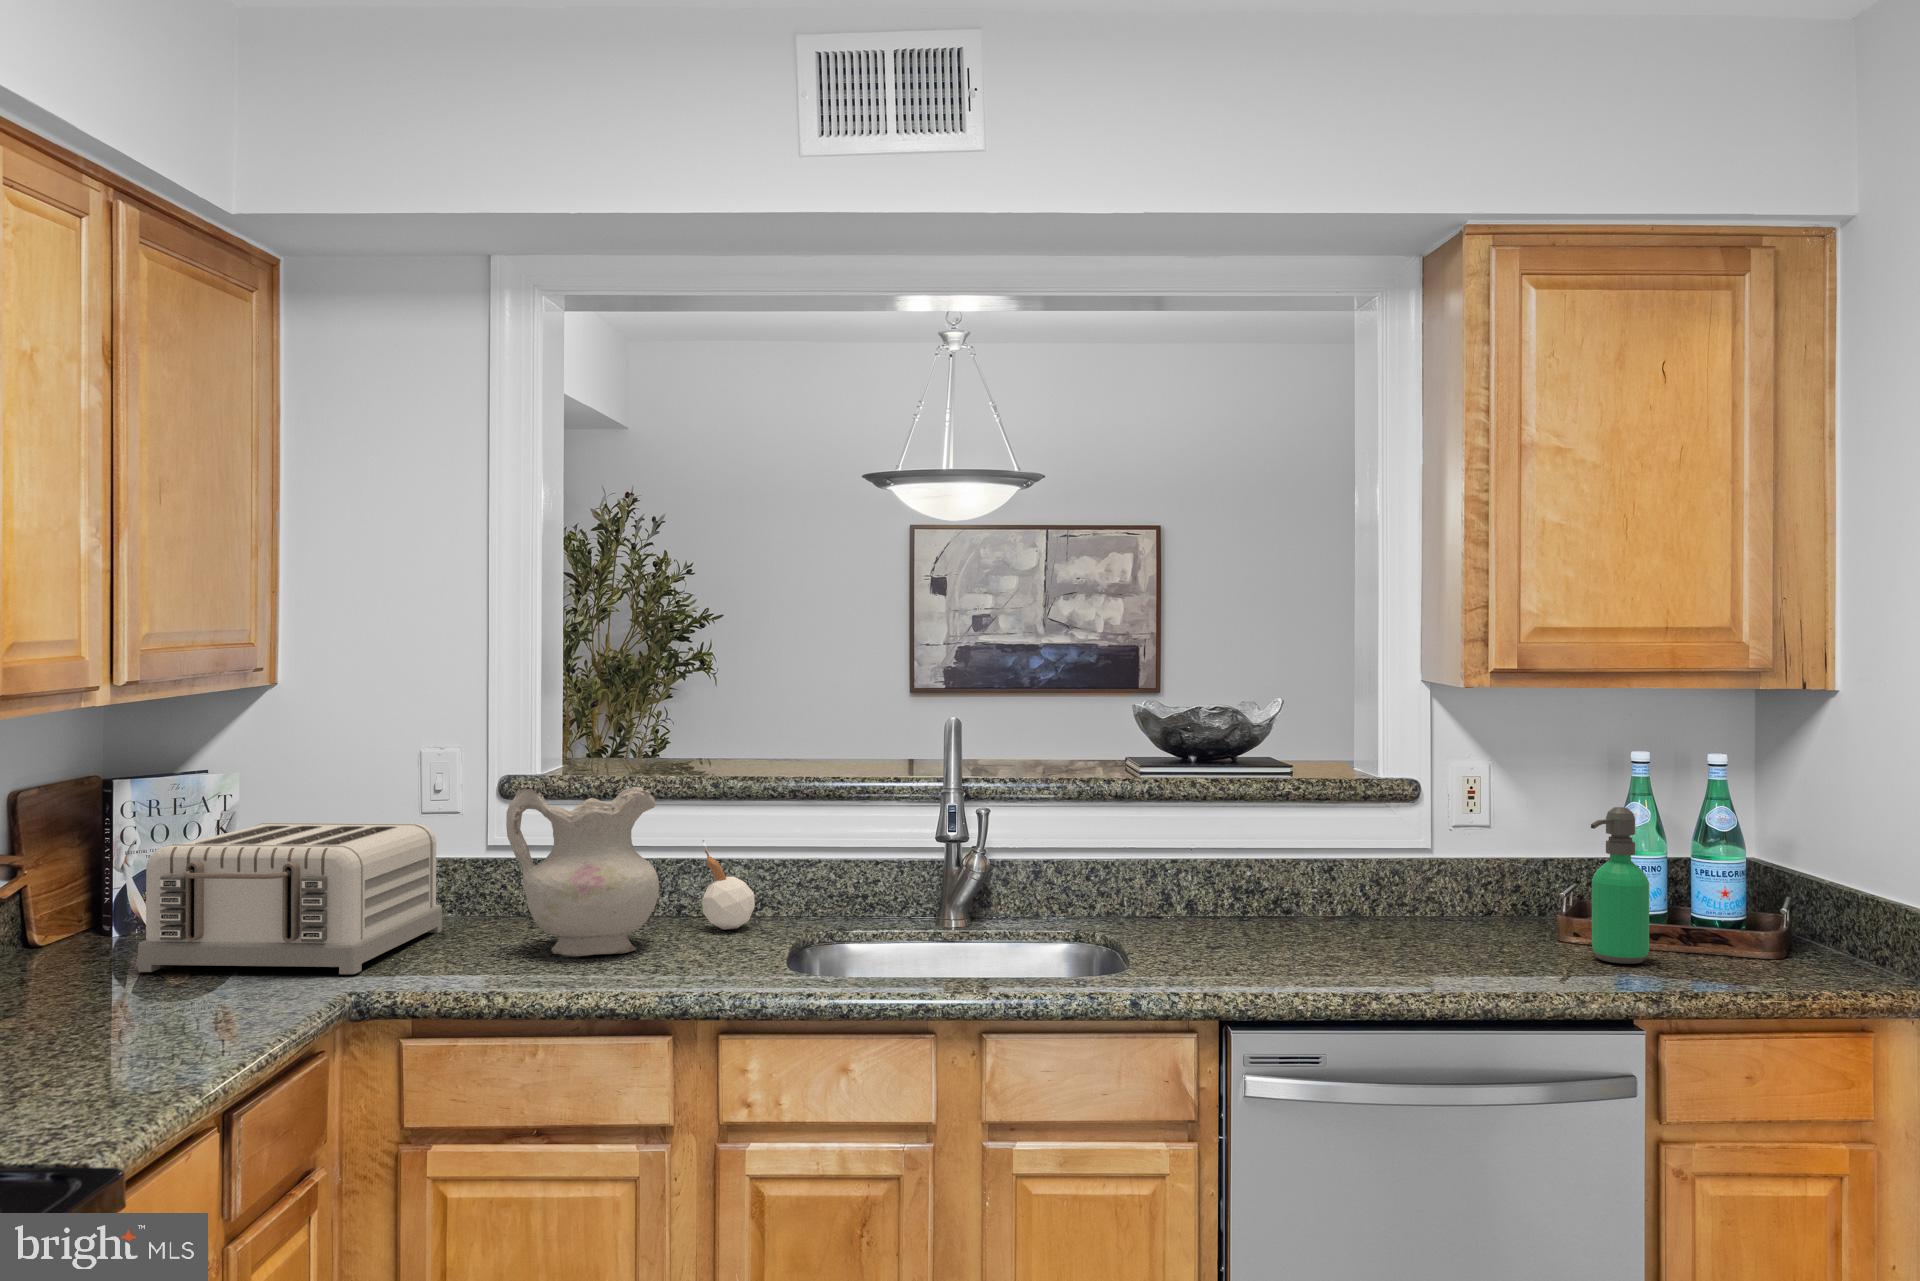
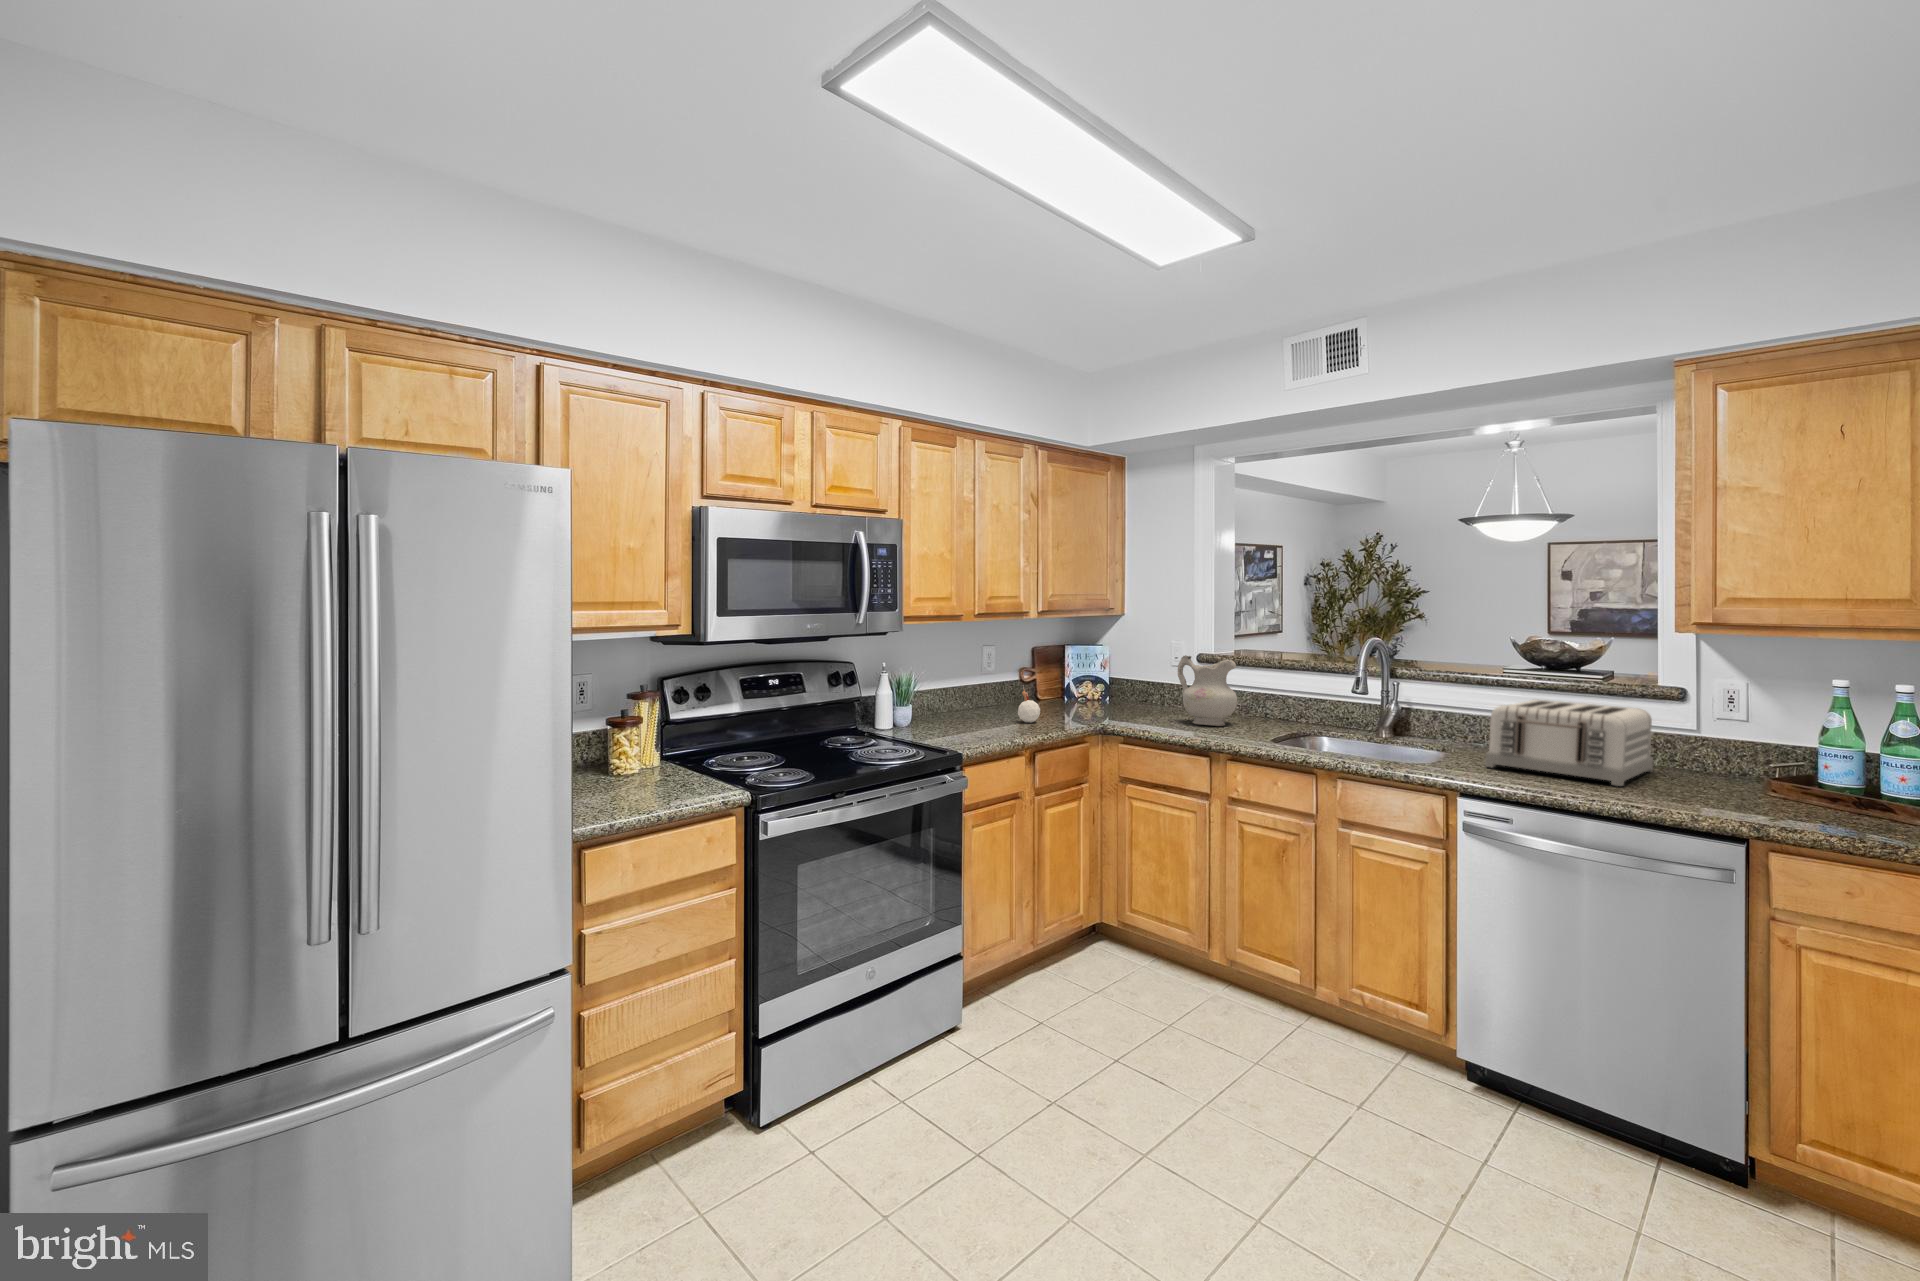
soap dispenser: present [1591,807,1649,964] -> none [1740,708,1794,806]
toaster: present [138,823,442,974] -> present [1485,699,1653,786]
candle: present [702,840,755,930] -> present [1018,688,1040,723]

